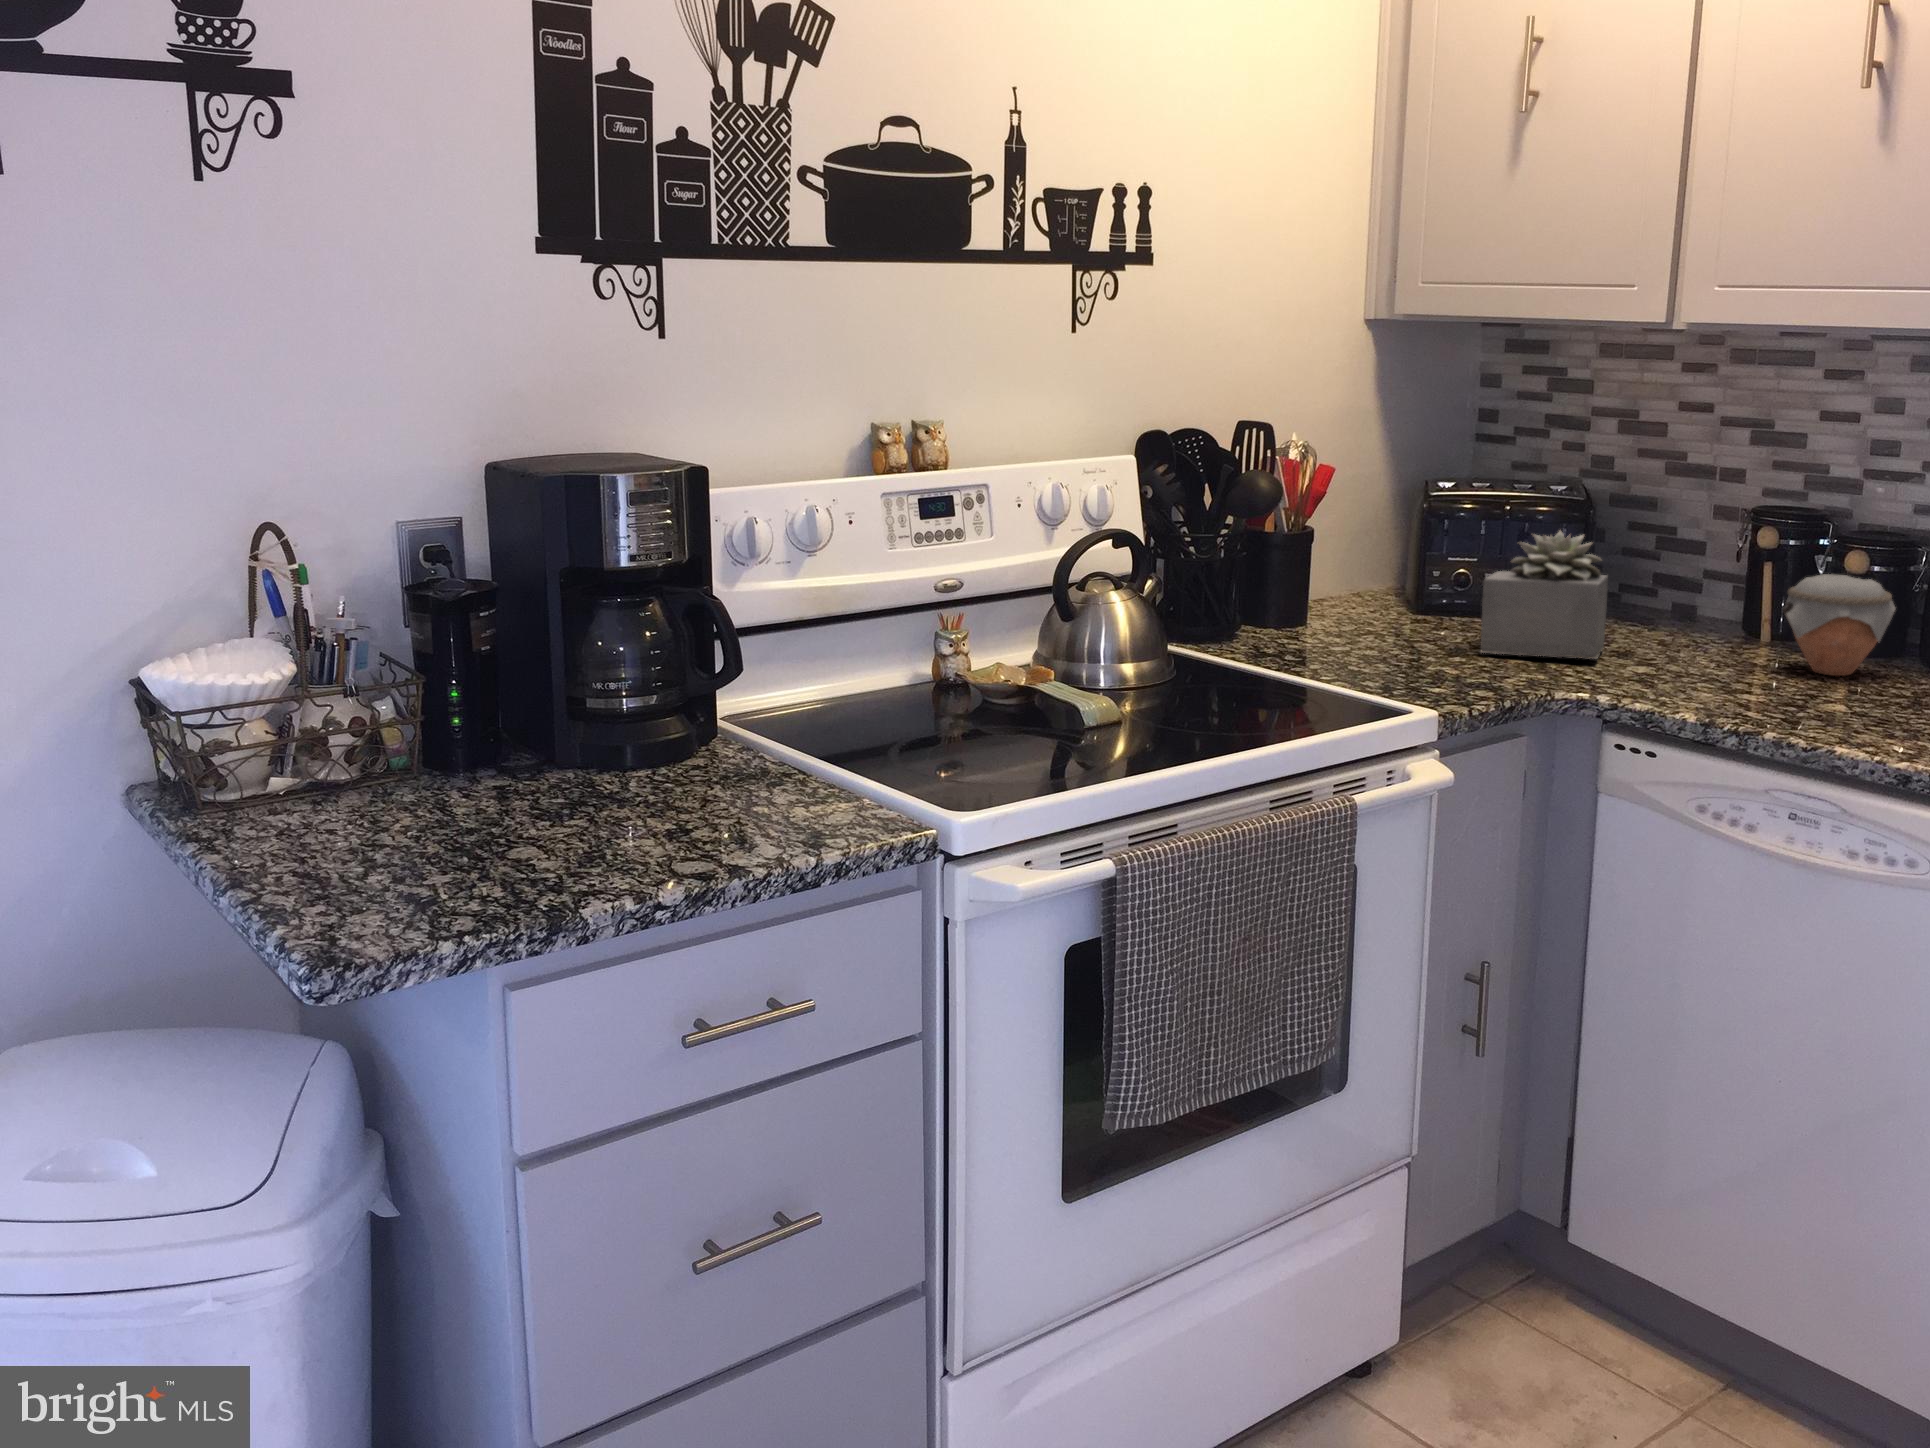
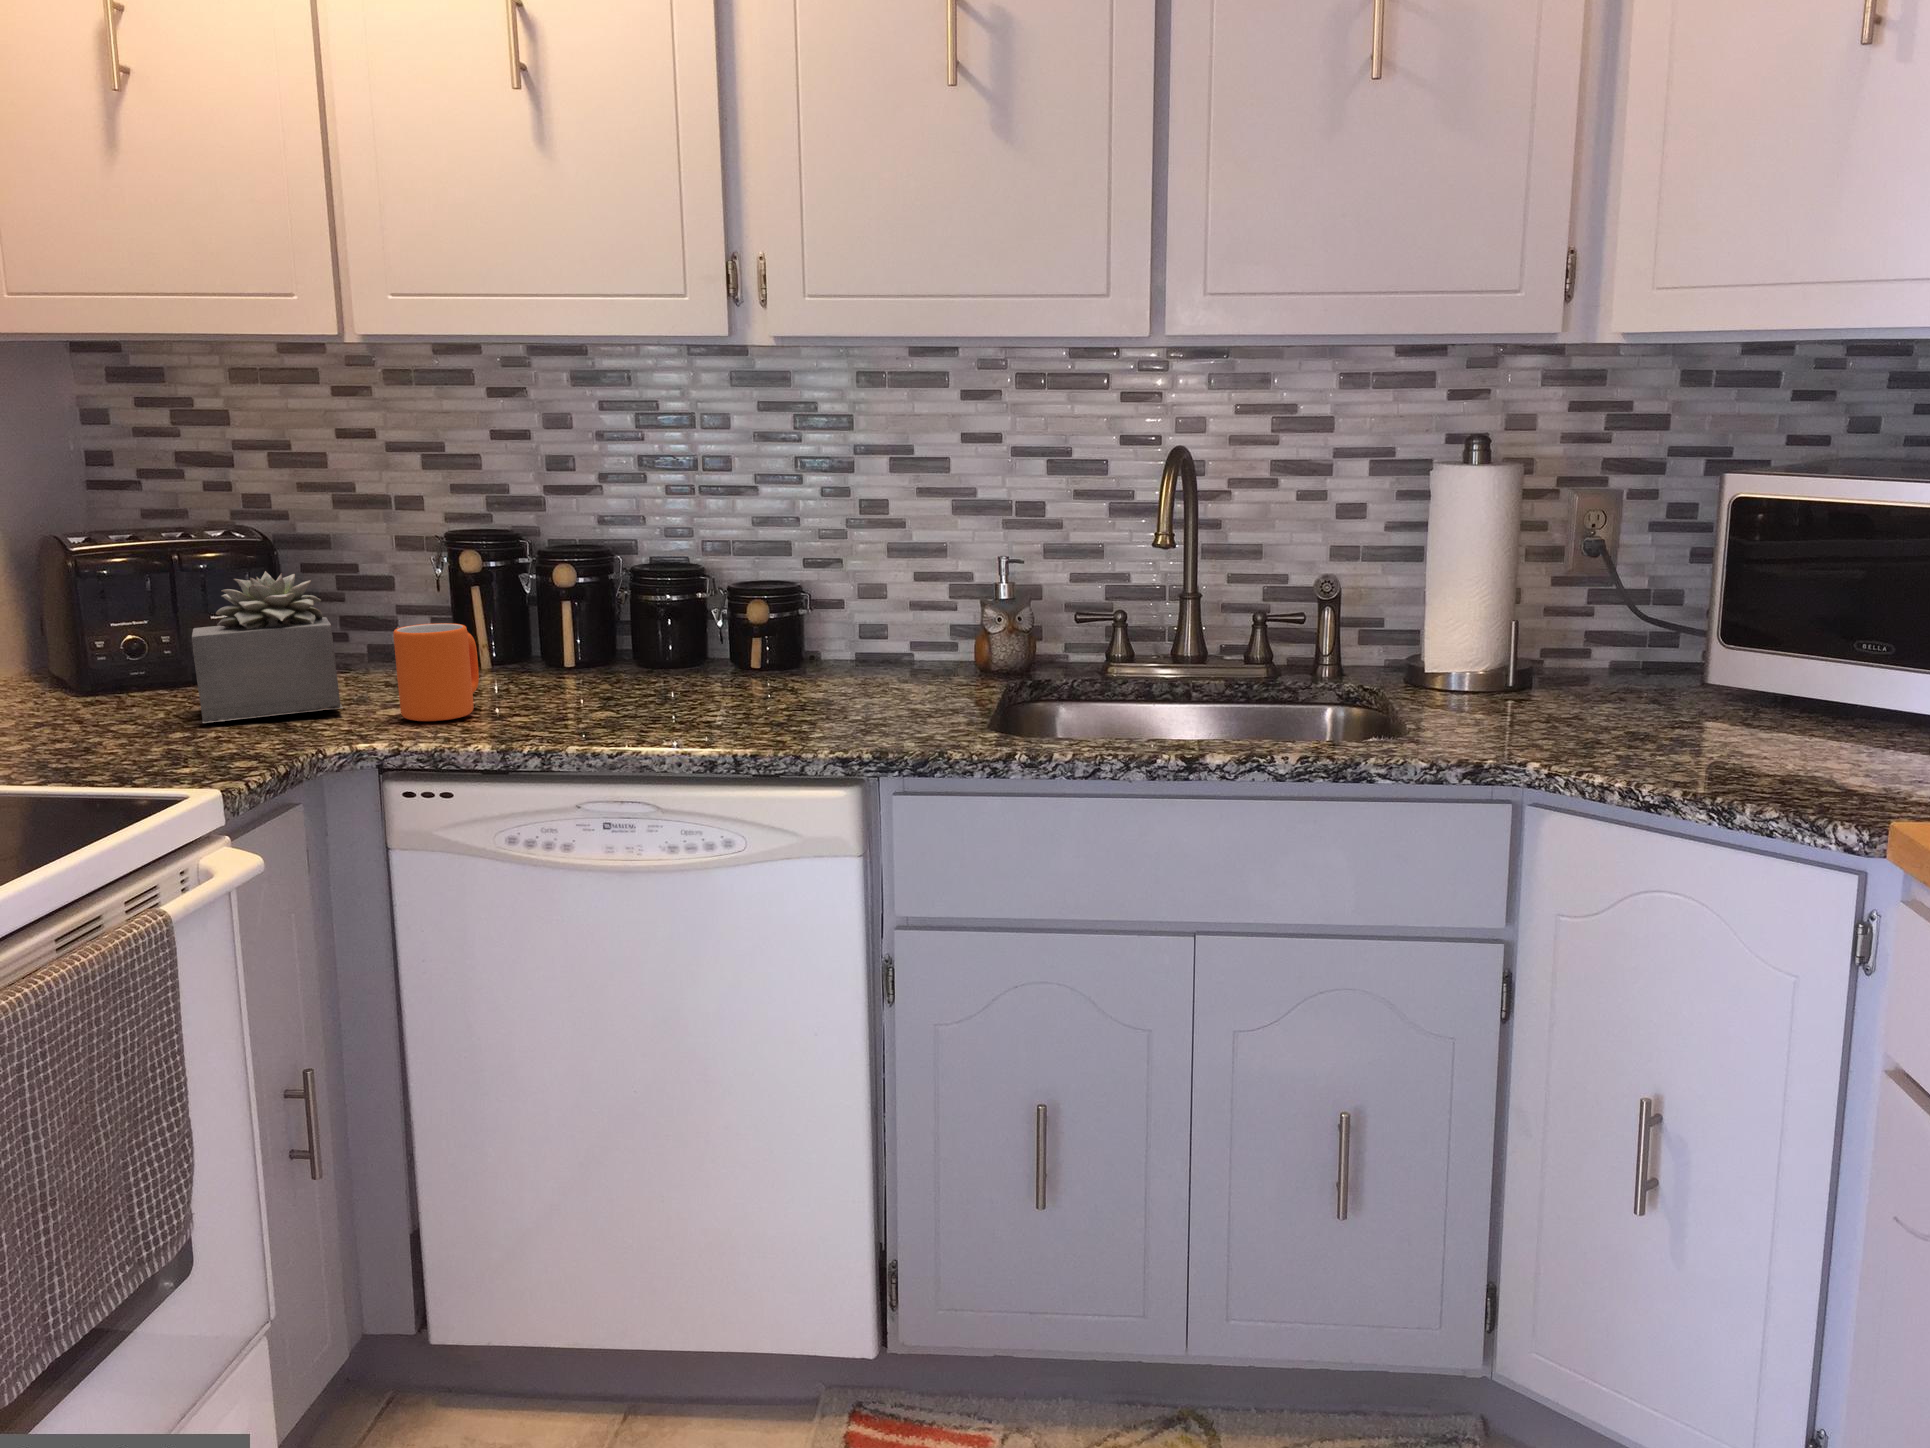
jar: present [1783,574,1896,676] -> none [514,588,617,689]
mug: none [1642,594,1728,685] -> present [393,623,479,721]

